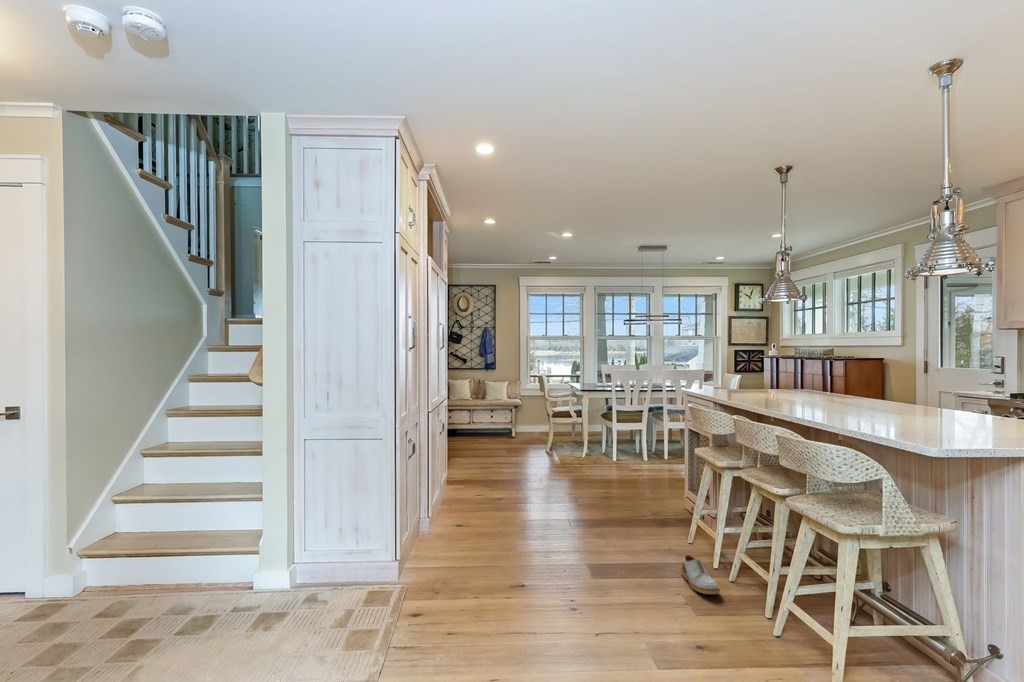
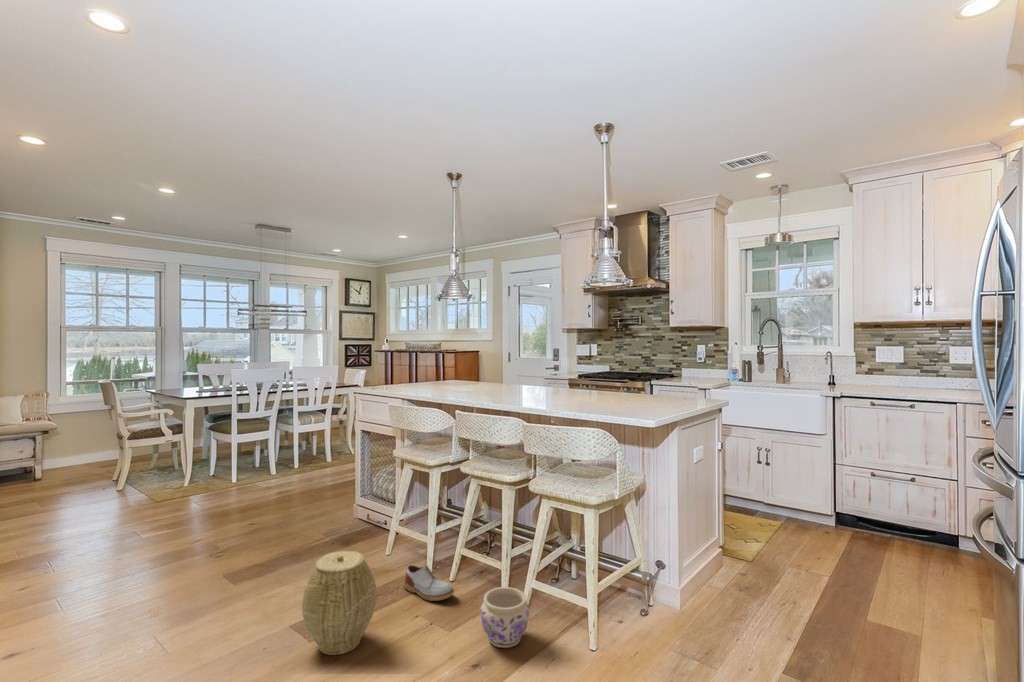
woven basket: none [577,516,634,596] -> present [302,551,377,655]
planter: none [714,595,768,658] -> present [480,587,529,649]

